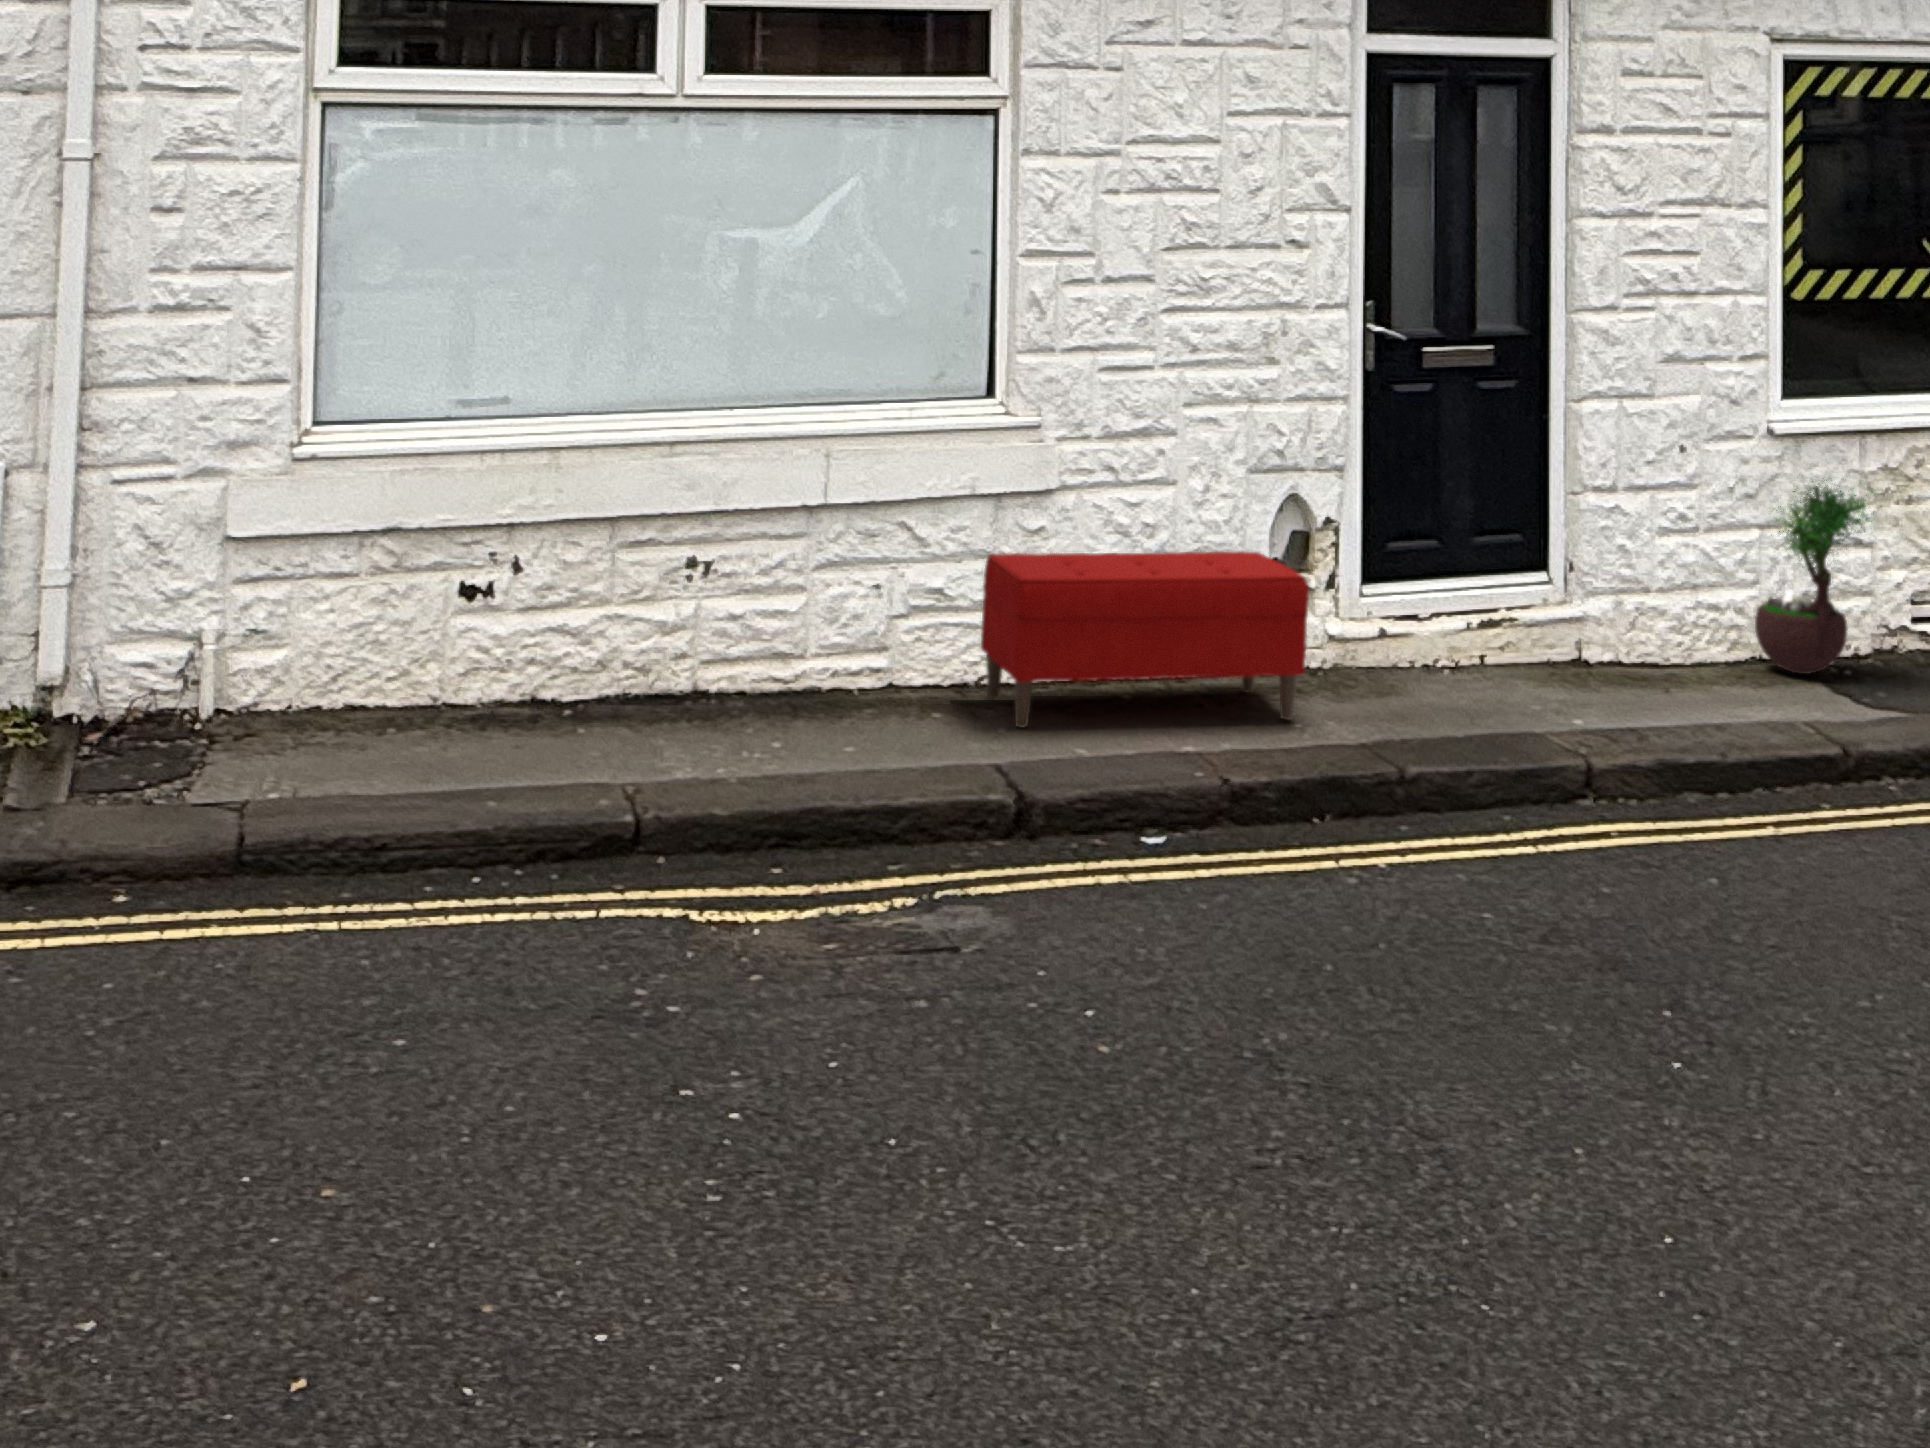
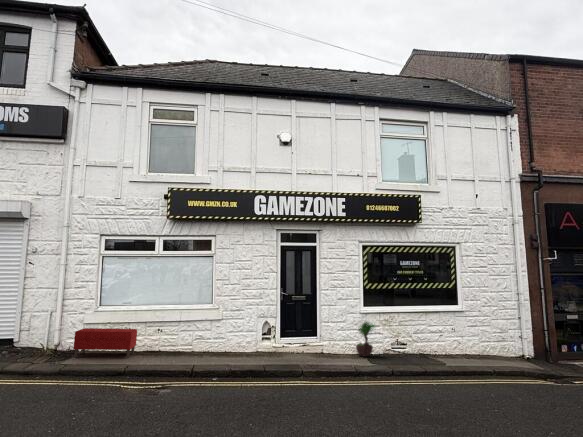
bench: present [981,552,1309,727] -> present [74,328,137,358]

